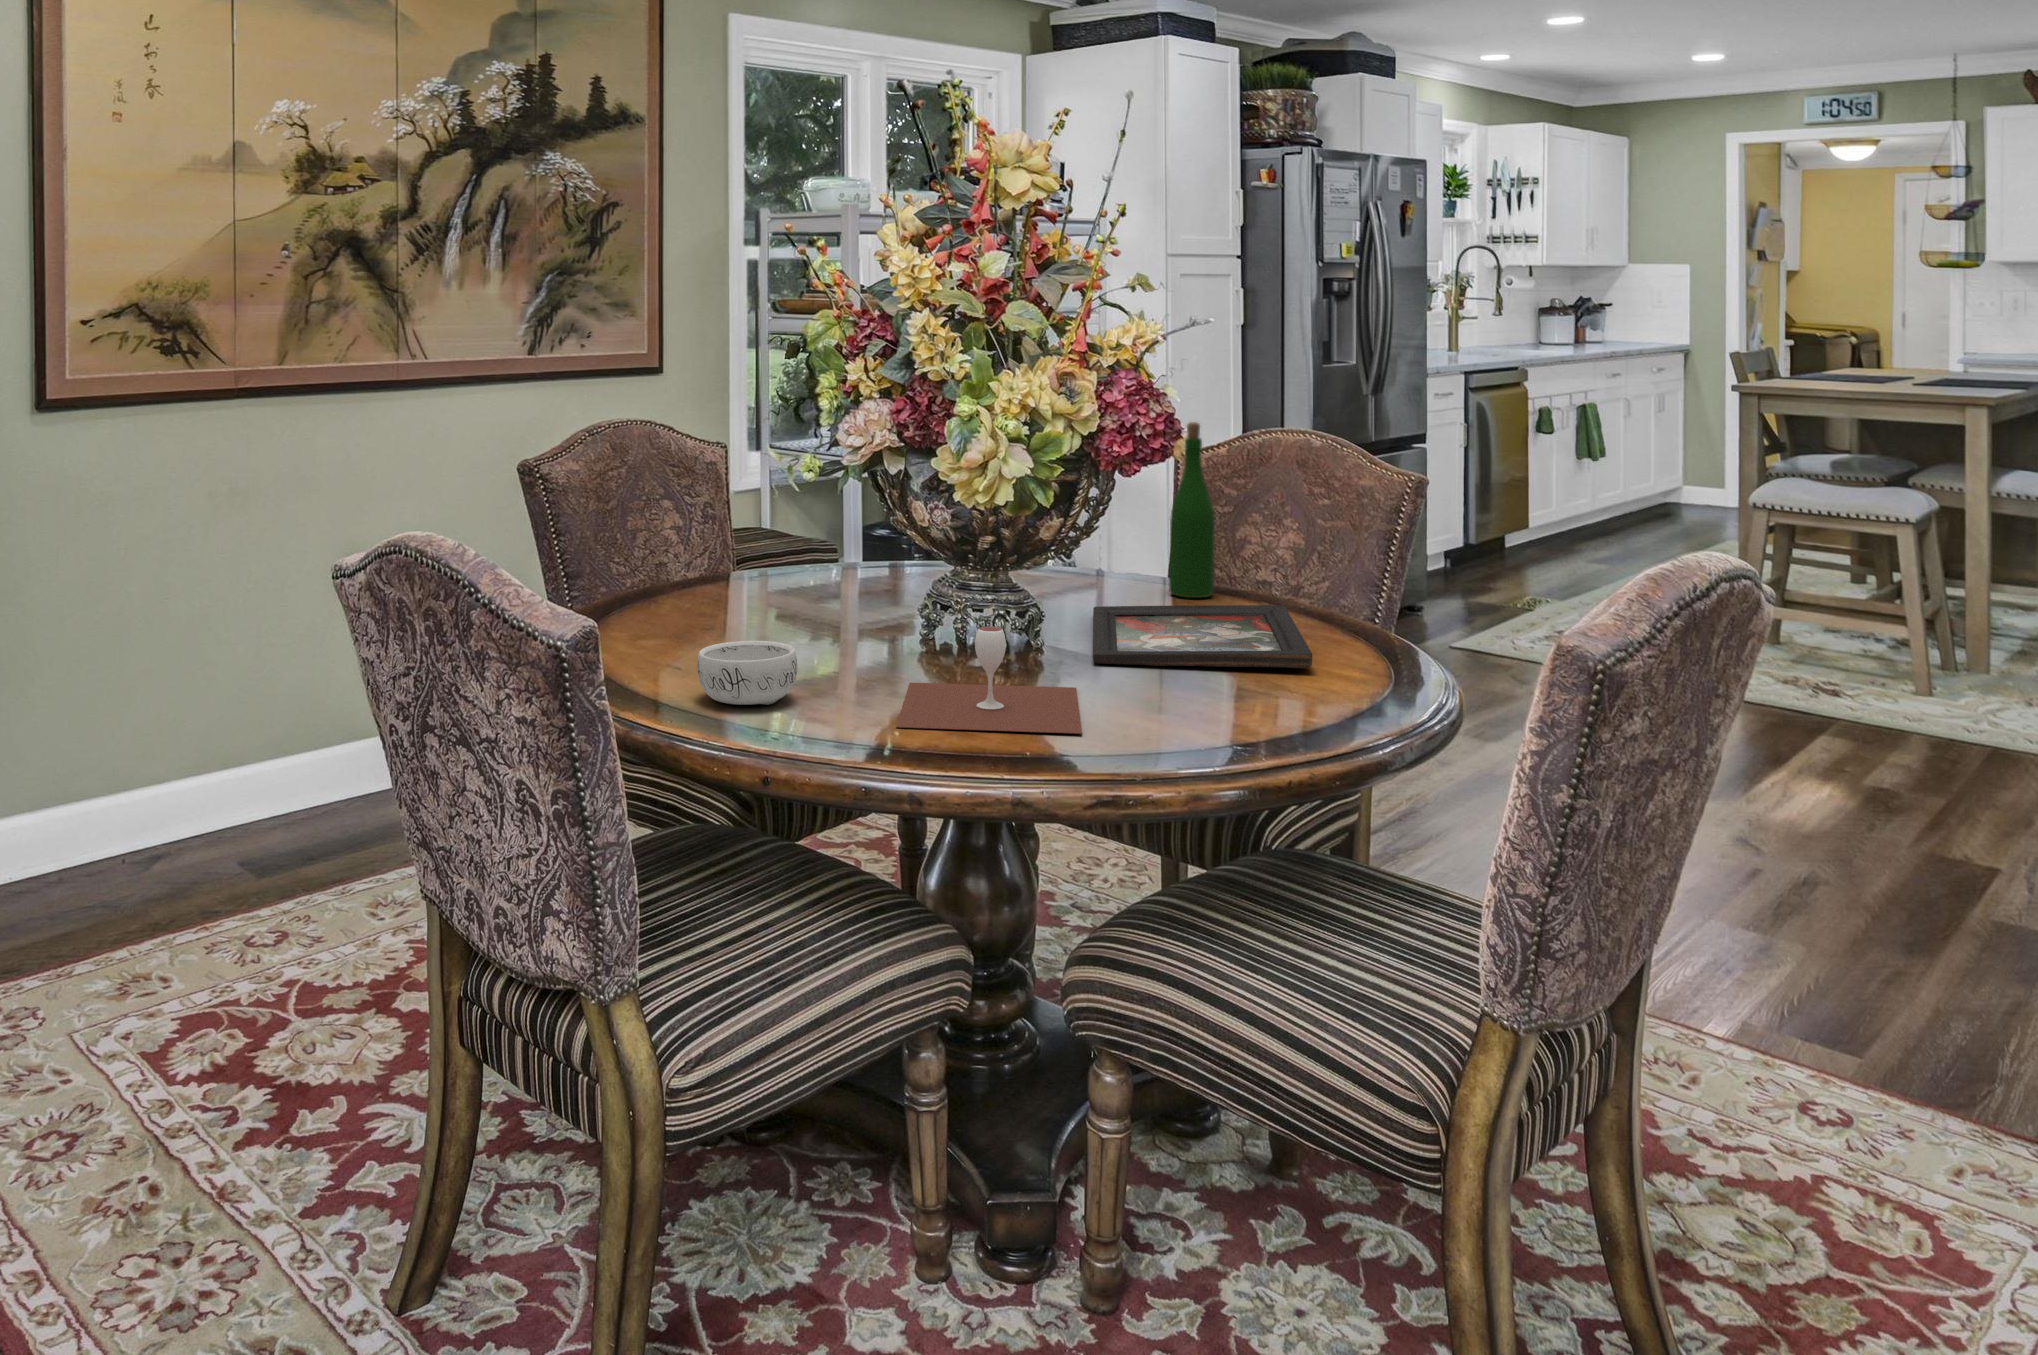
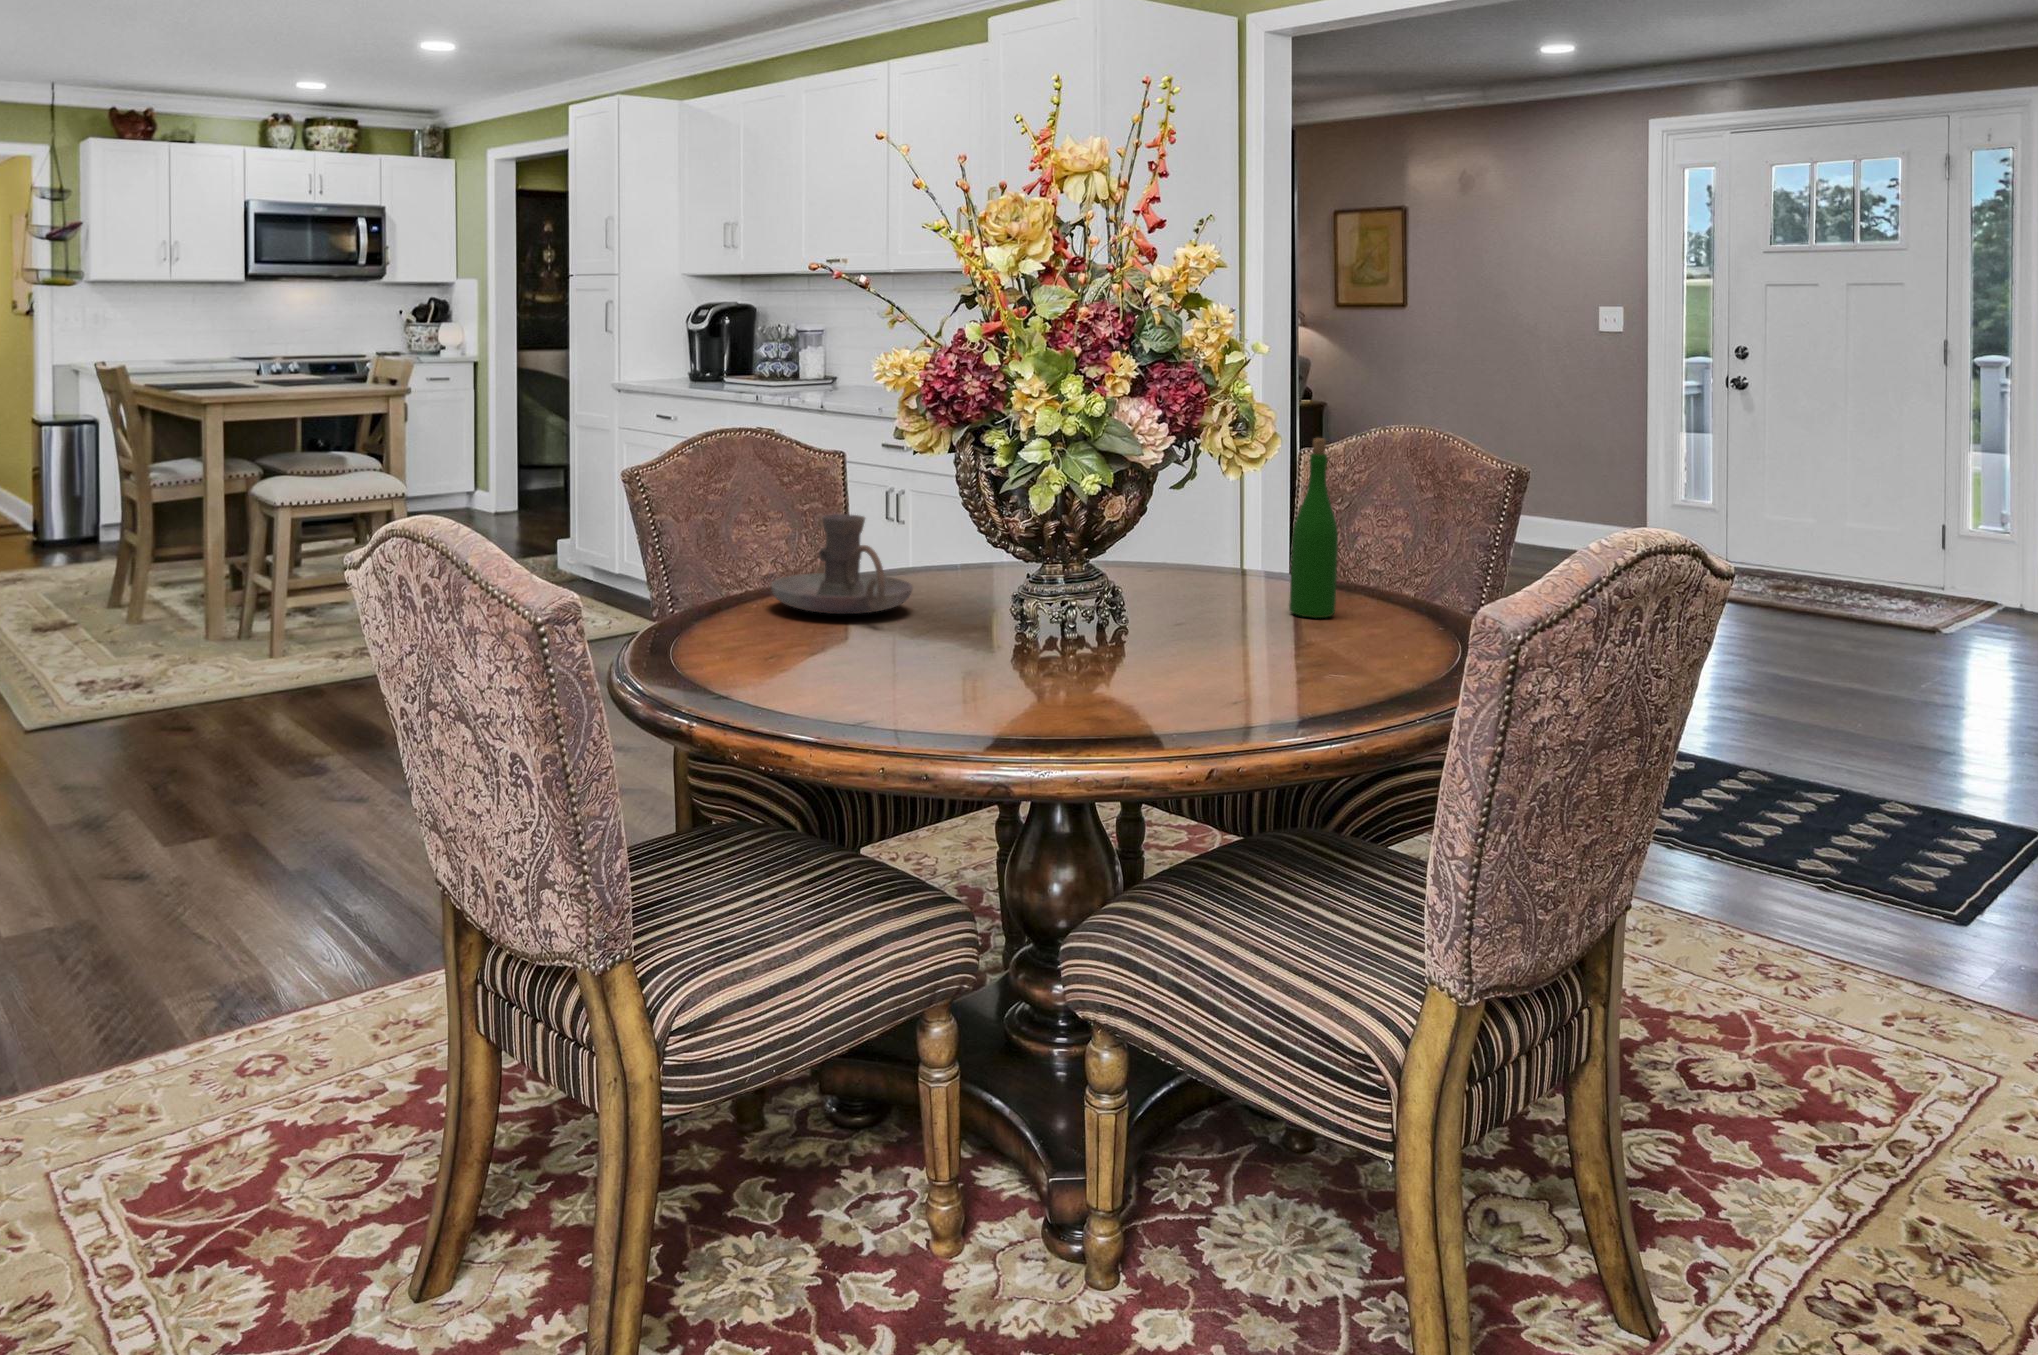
candle holder: none [669,519,810,618] -> present [771,514,912,614]
decorative tray: present [1093,605,1312,668] -> none [1172,620,1396,689]
wine glass: present [897,627,1082,734] -> none [933,627,1140,740]
decorative bowl: present [697,641,797,705] -> none [748,630,851,695]

